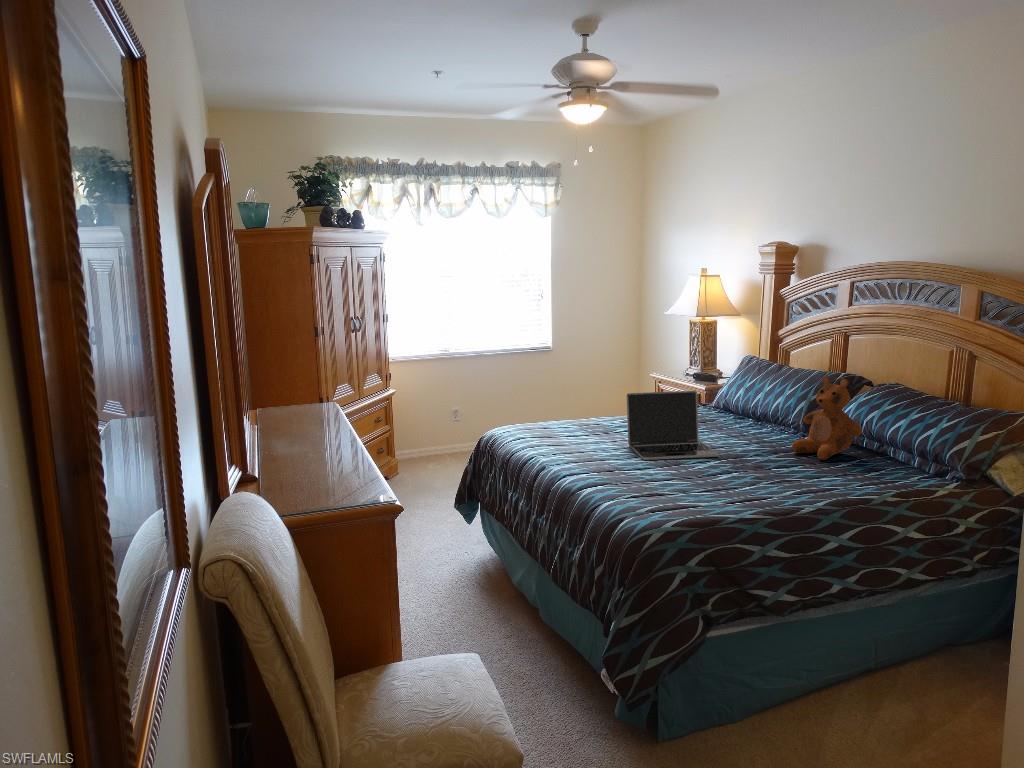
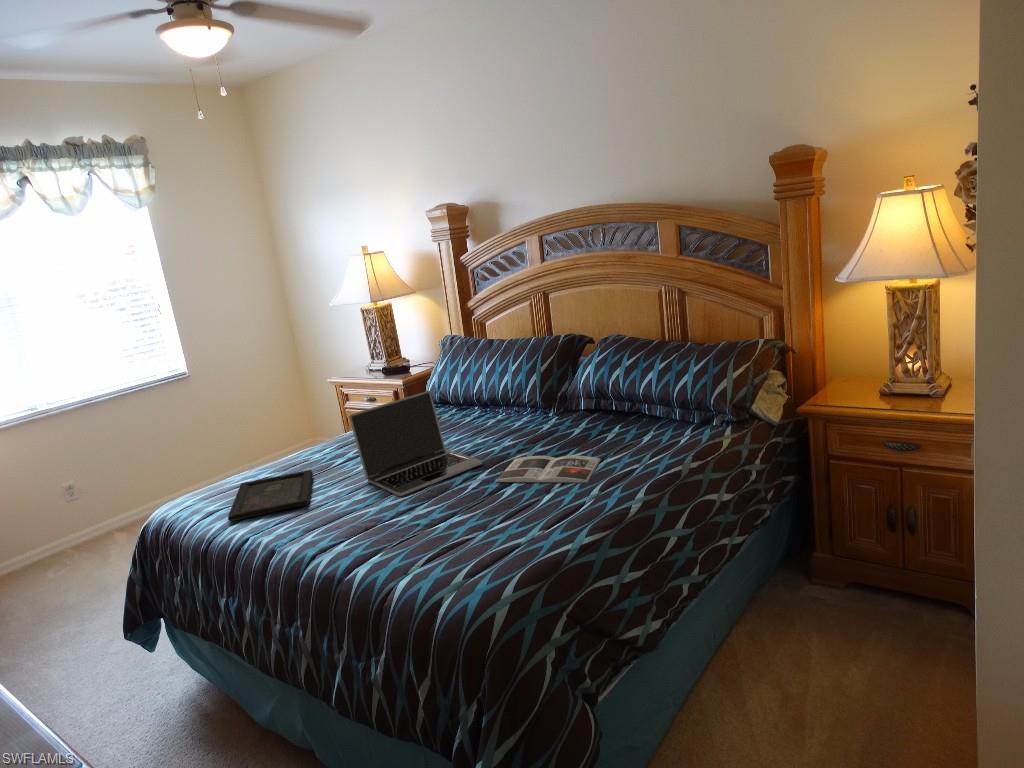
teddy bear: present [792,376,862,460] -> none [549,340,616,435]
tray: none [528,425,596,448] -> present [228,470,313,521]
magazine: none [717,460,814,489] -> present [495,456,600,483]

